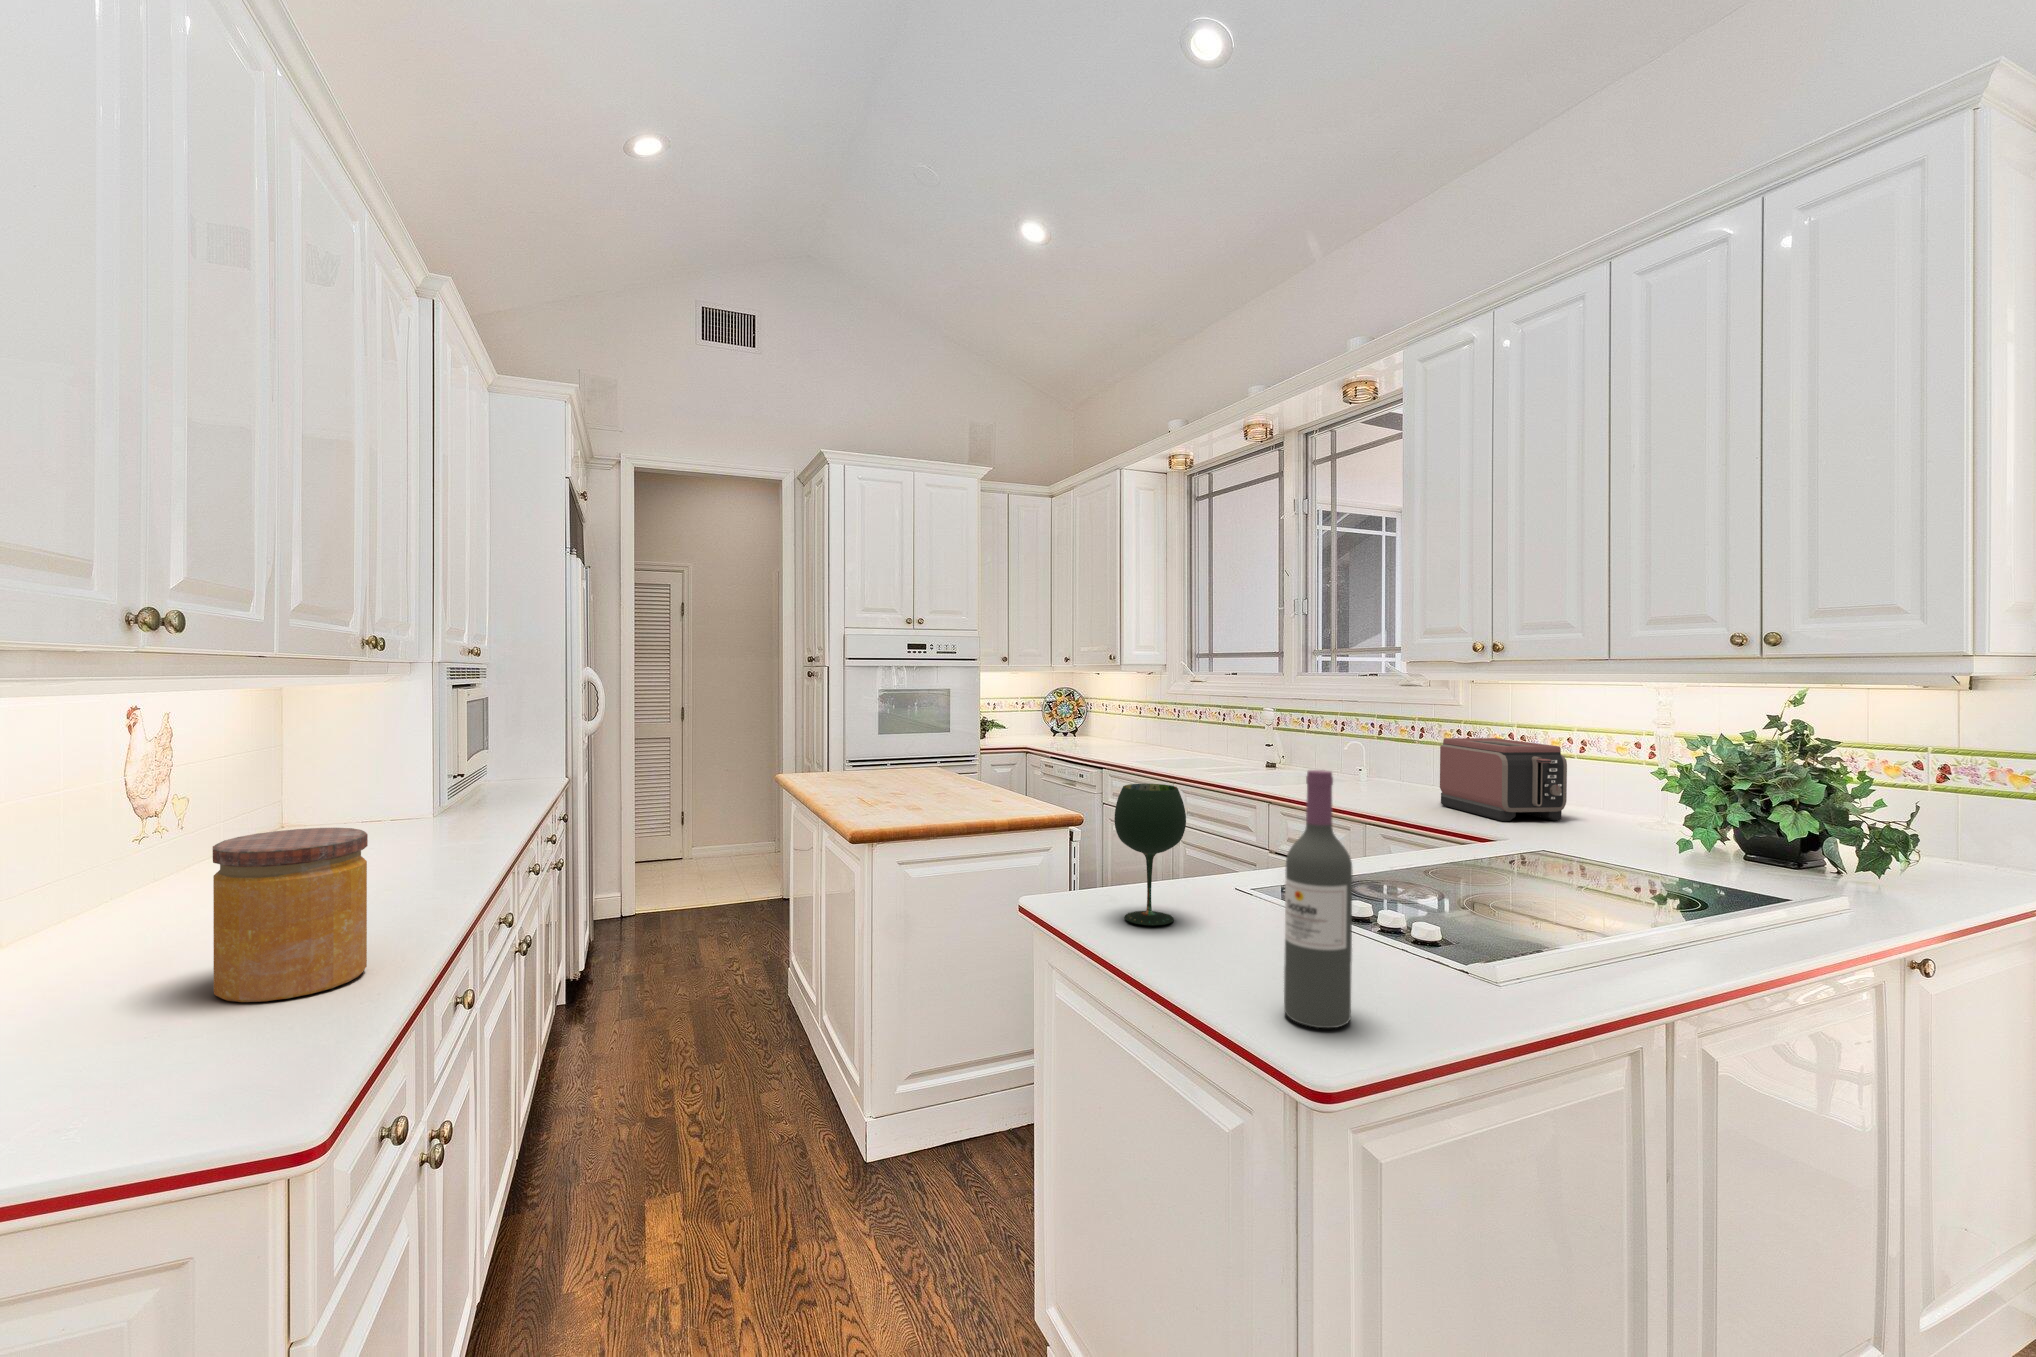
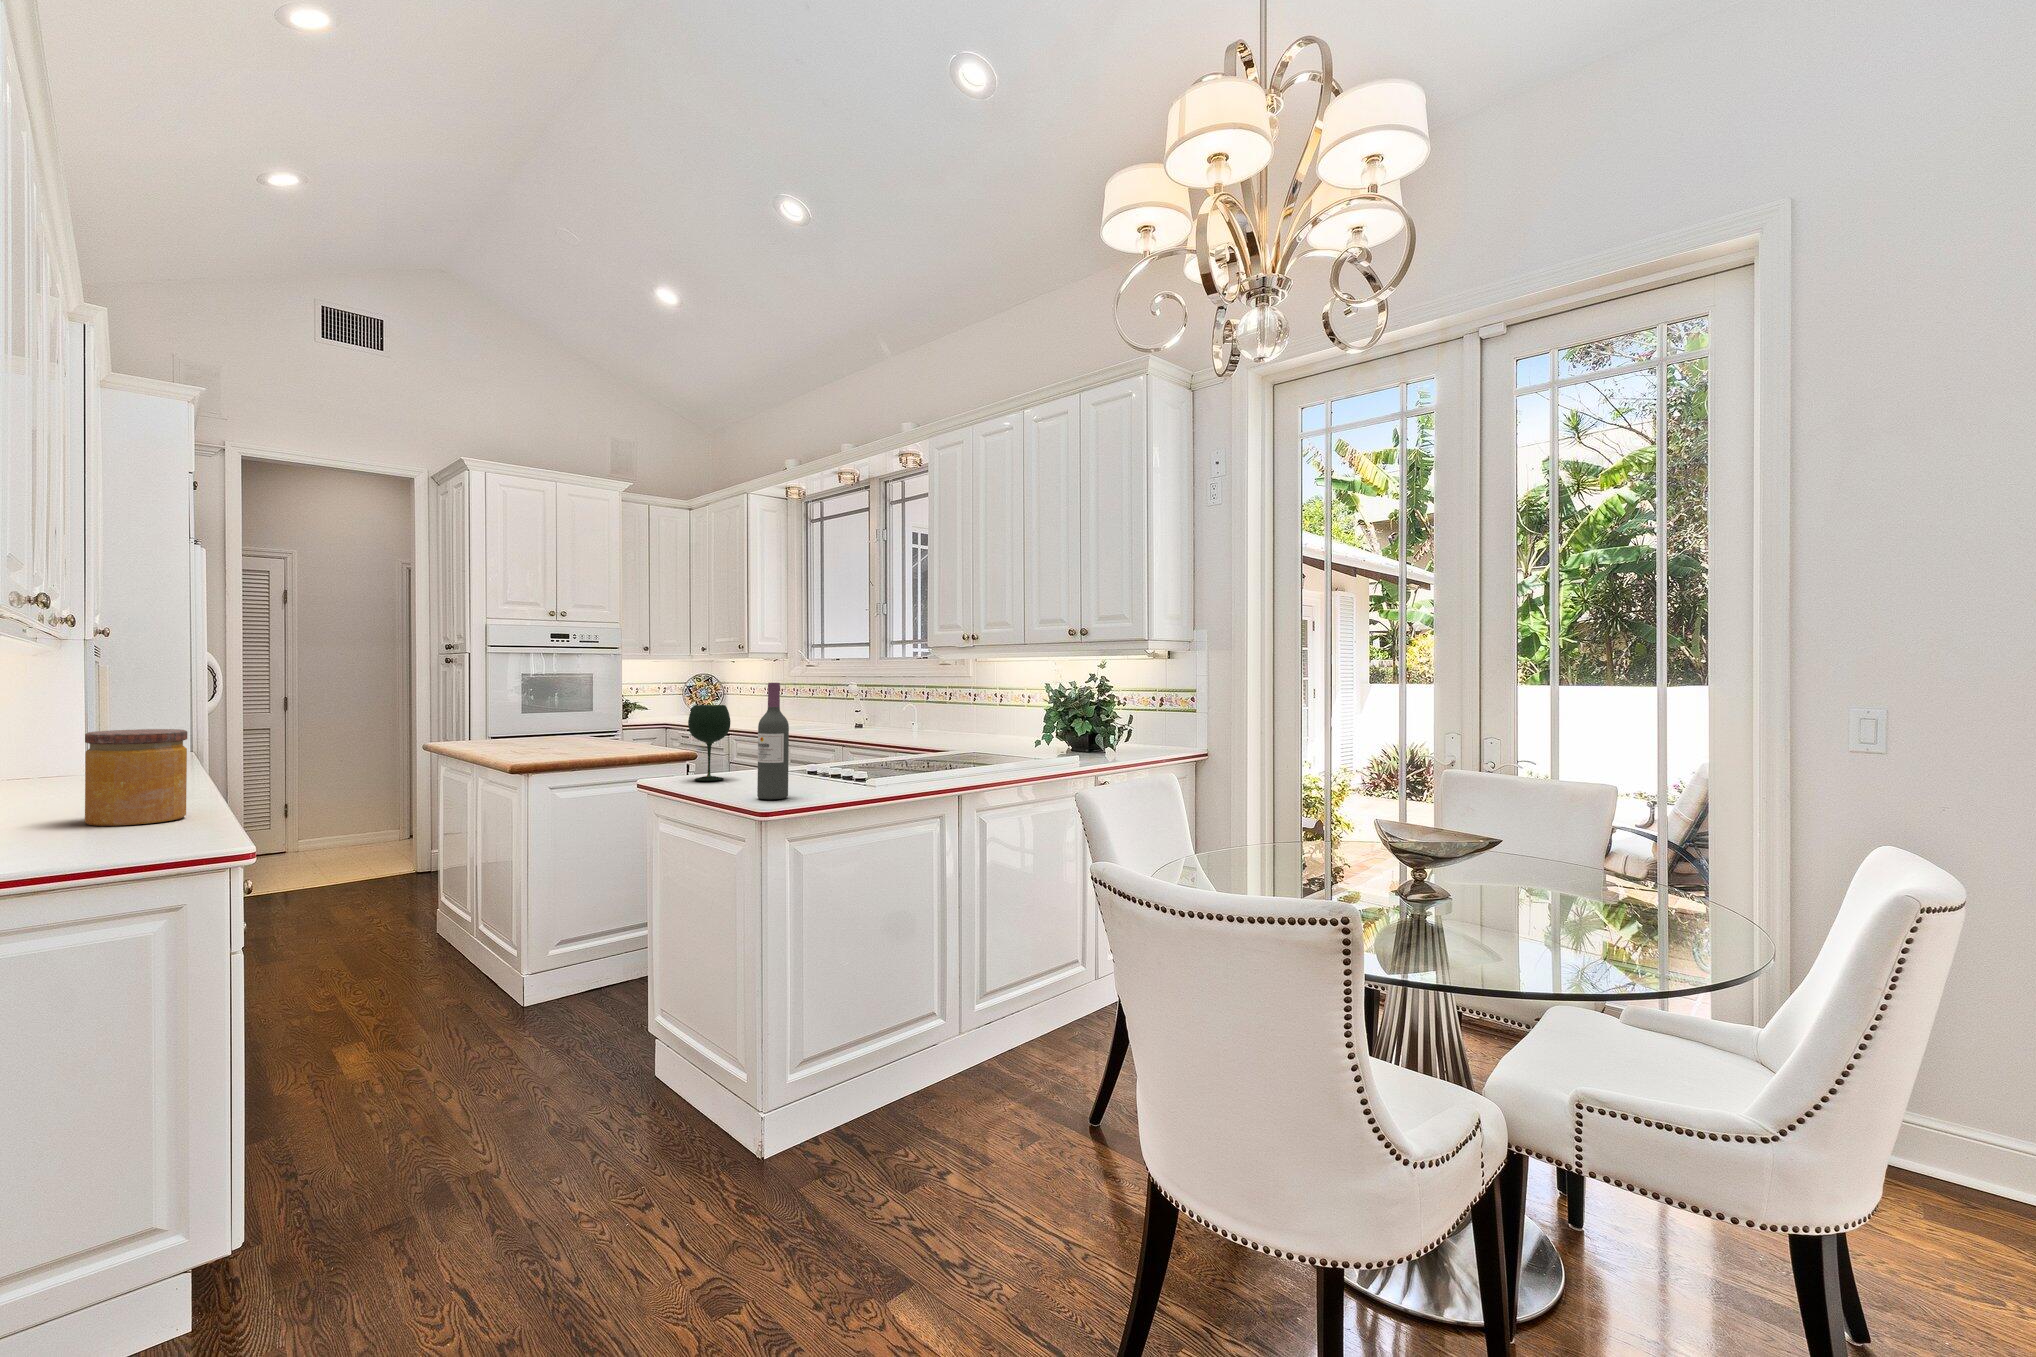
toaster: present [1440,738,1567,821] -> none [946,698,1011,746]

